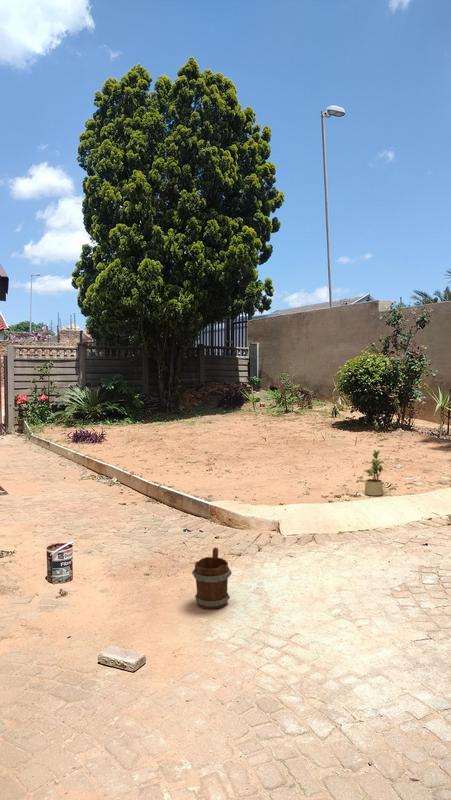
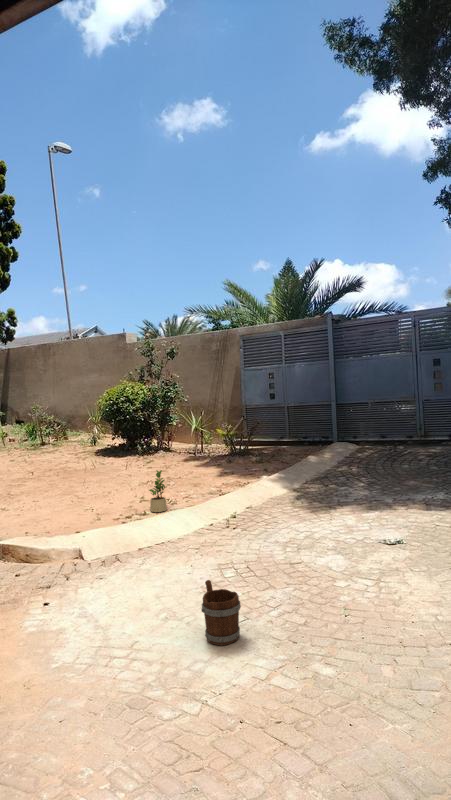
bucket: present [192,548,231,609] -> present [201,580,241,646]

